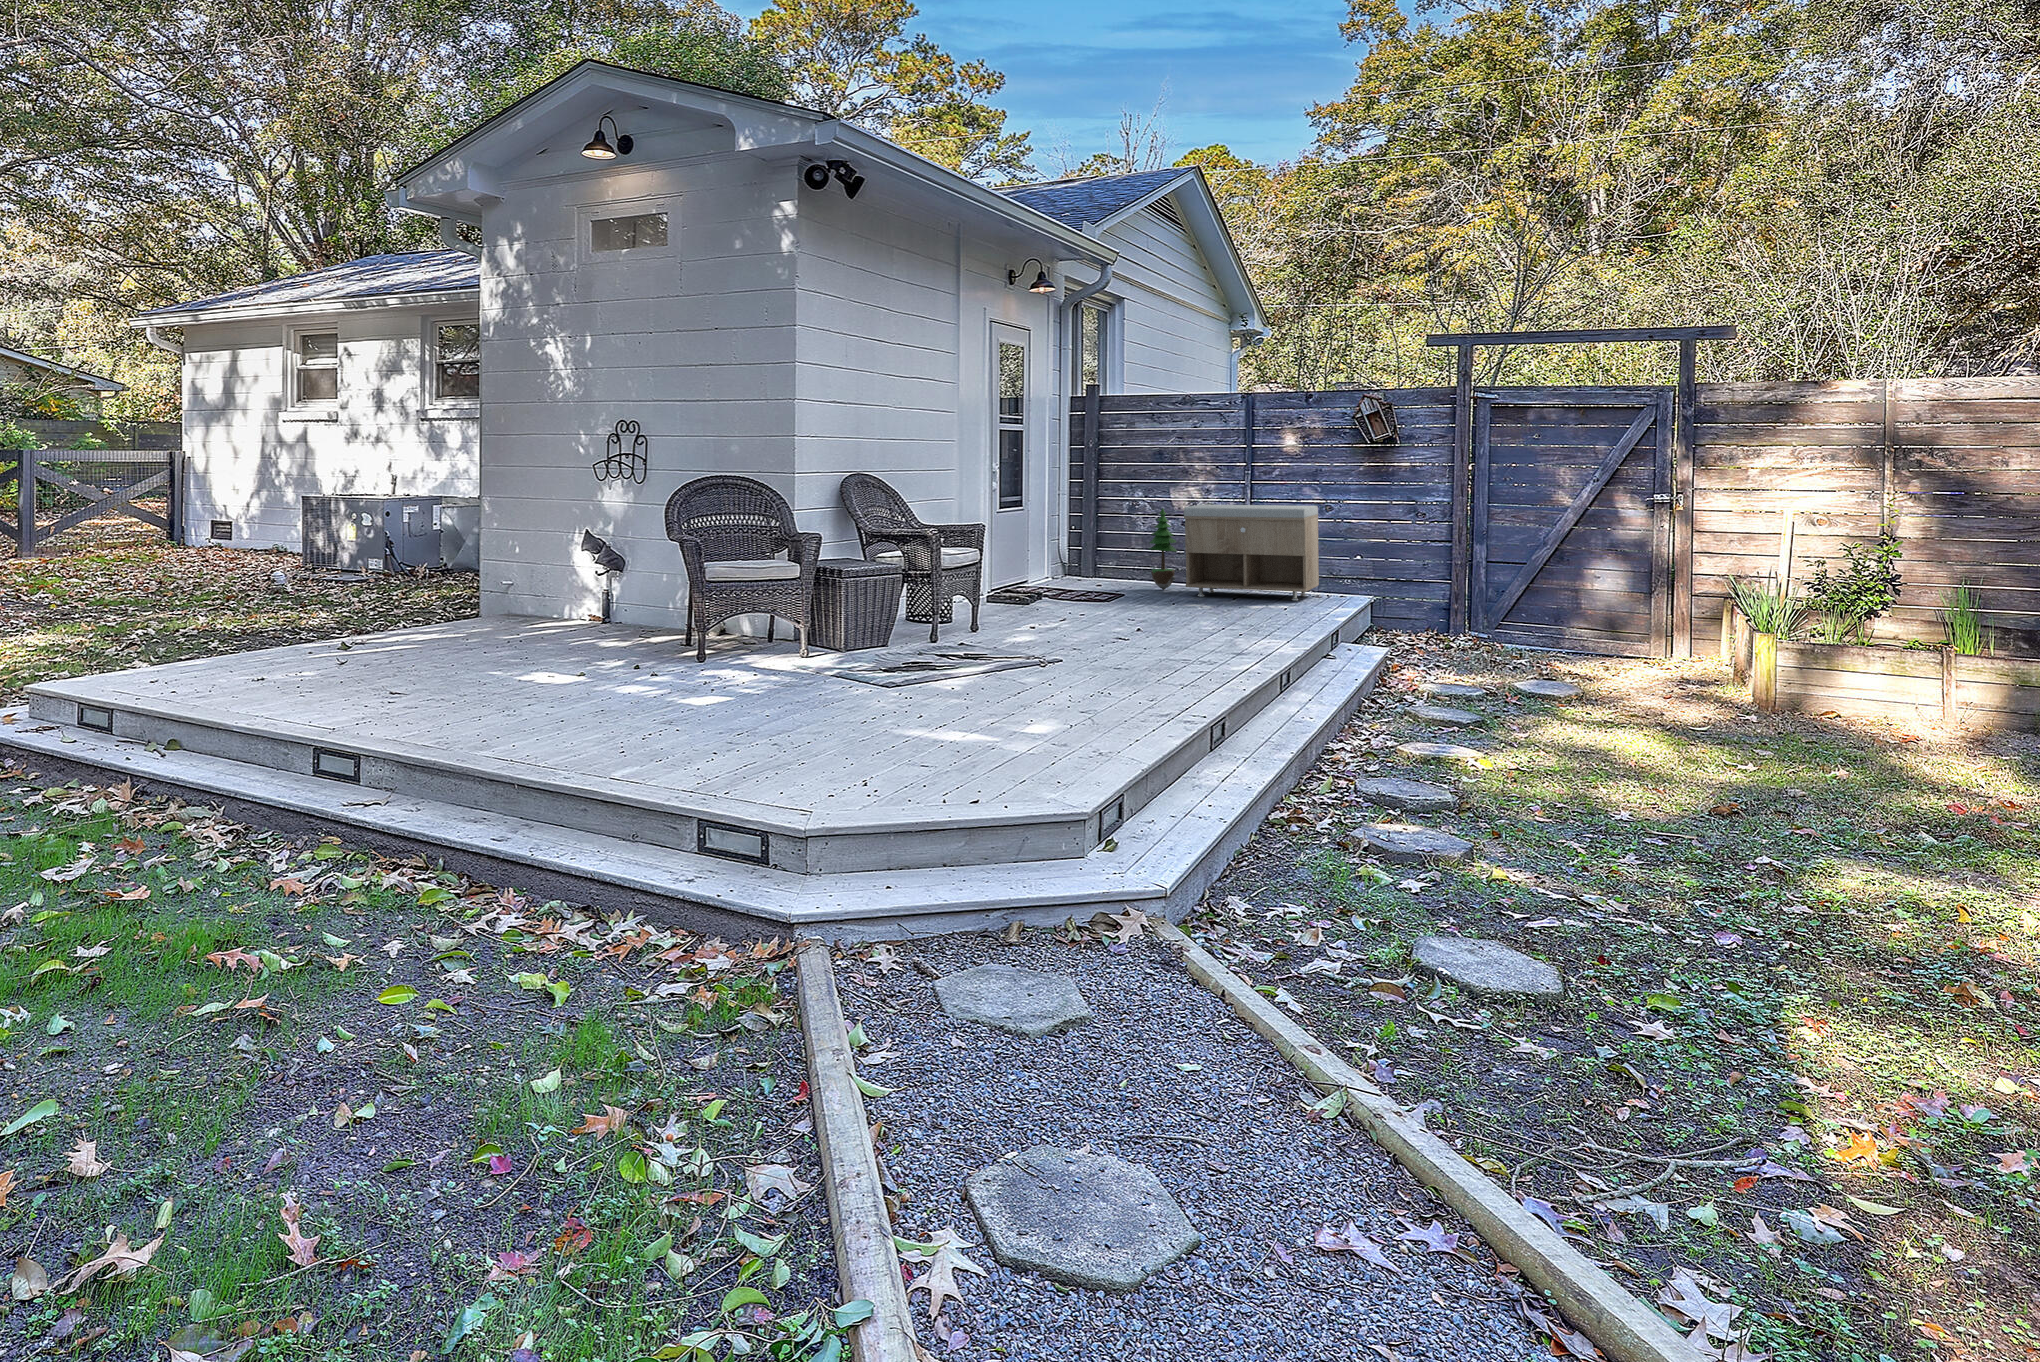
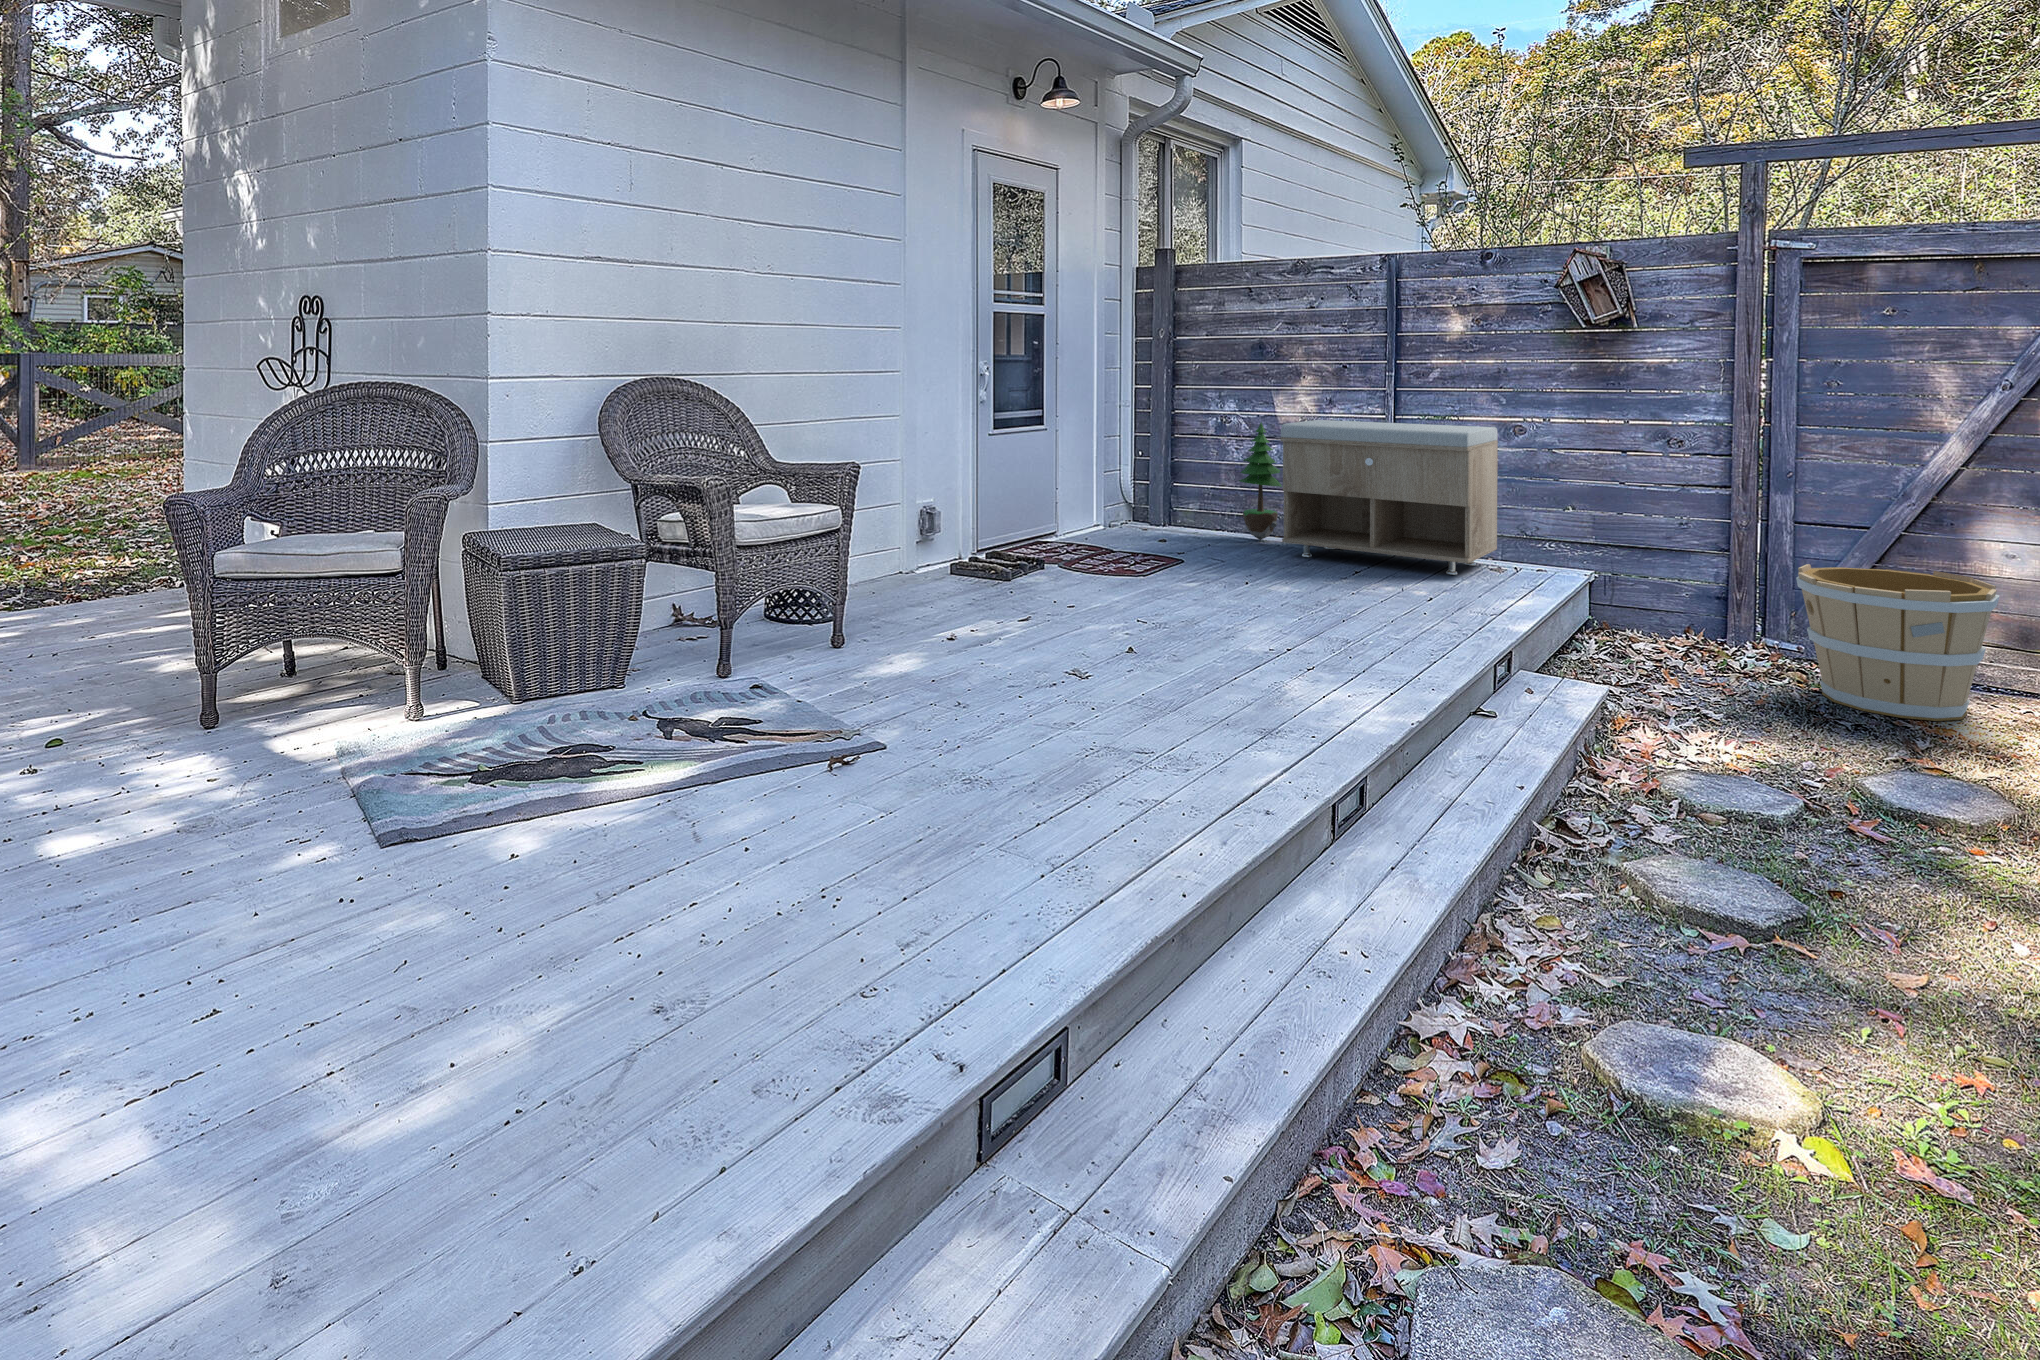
wooden bucket: none [1486,580,1584,660] -> present [1796,564,1999,721]

